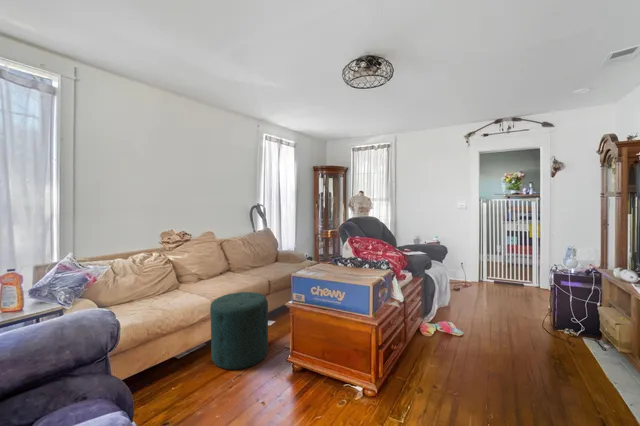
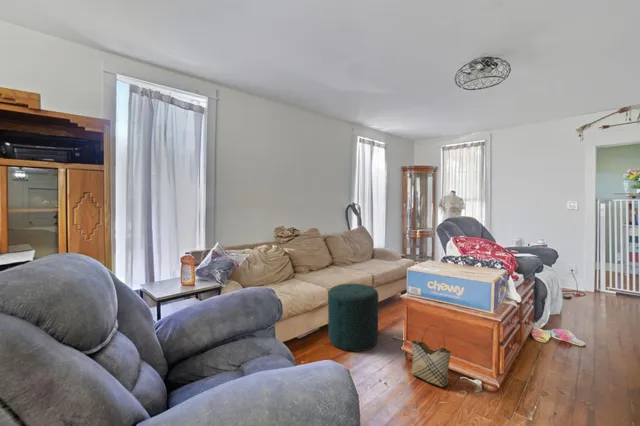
woven basket: none [293,333,332,401] -> present [411,325,451,387]

